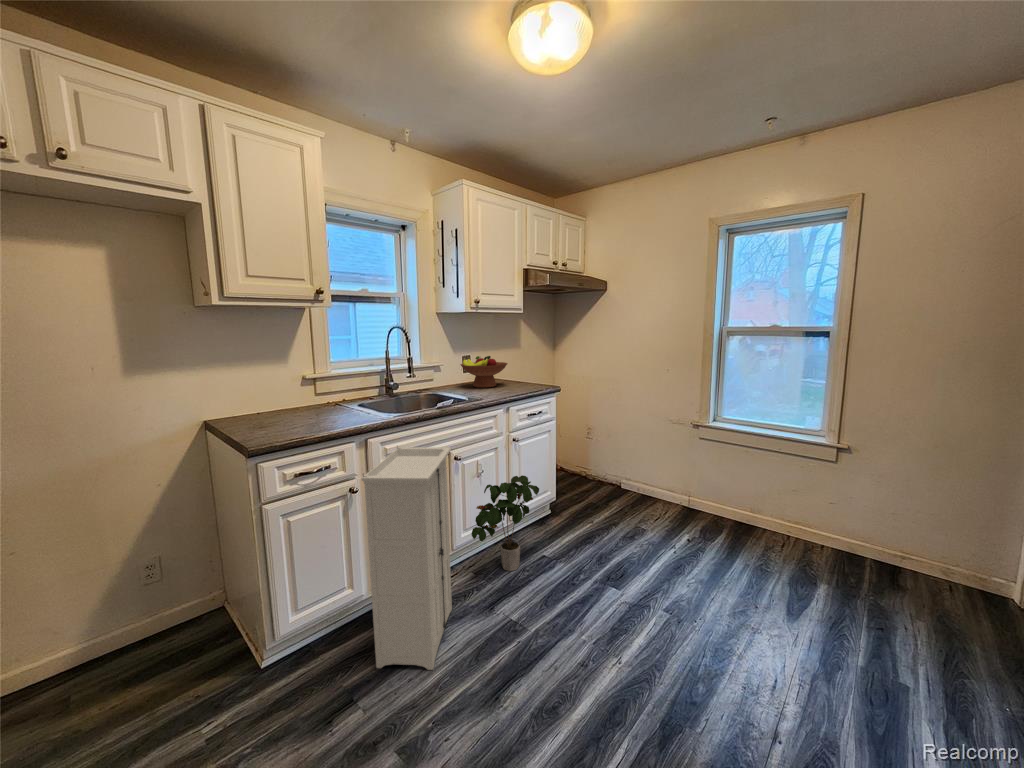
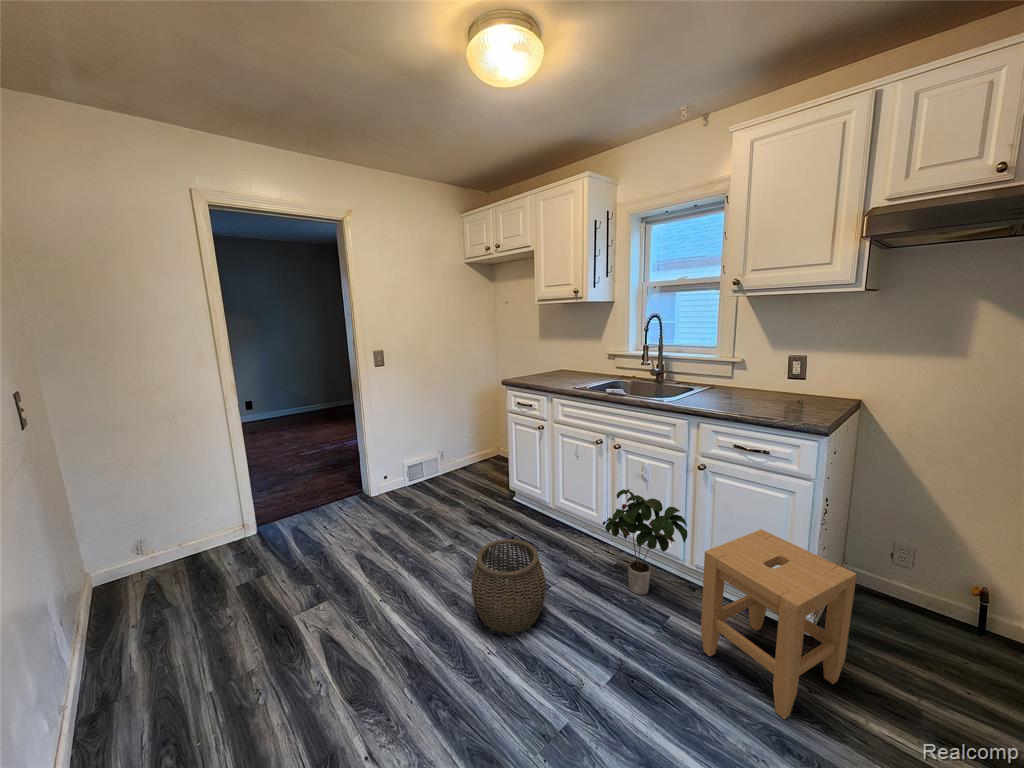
fruit bowl: present [460,356,508,388] -> none [733,359,810,404]
storage cabinet: present [362,447,452,670] -> none [493,412,568,555]
stool: none [541,454,618,549] -> present [701,529,857,719]
woven basket: none [515,565,603,676] -> present [471,539,546,634]

